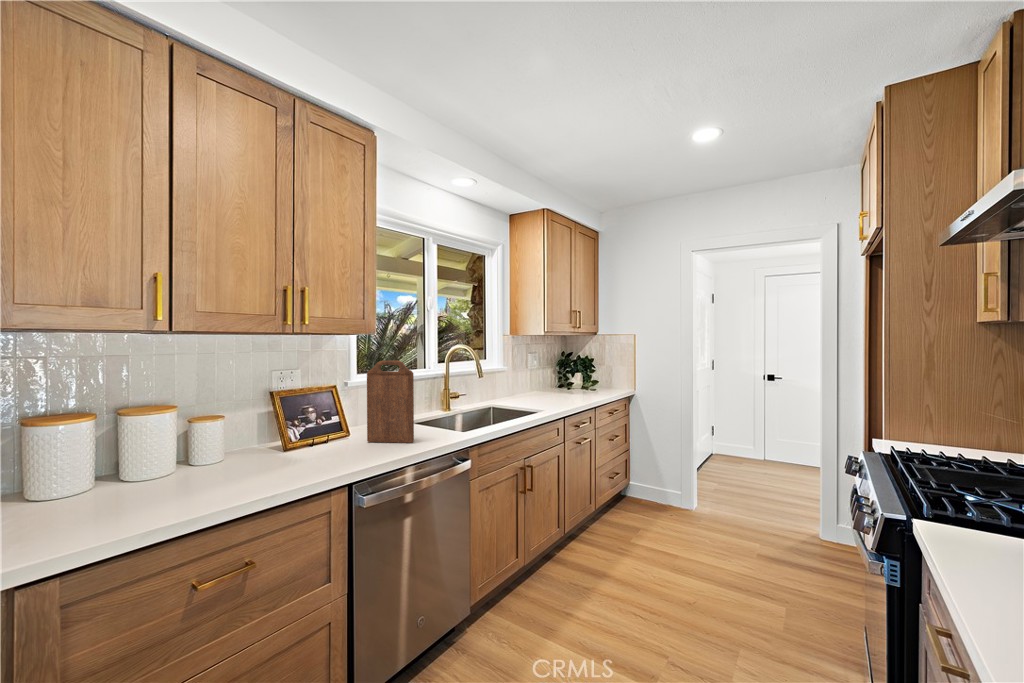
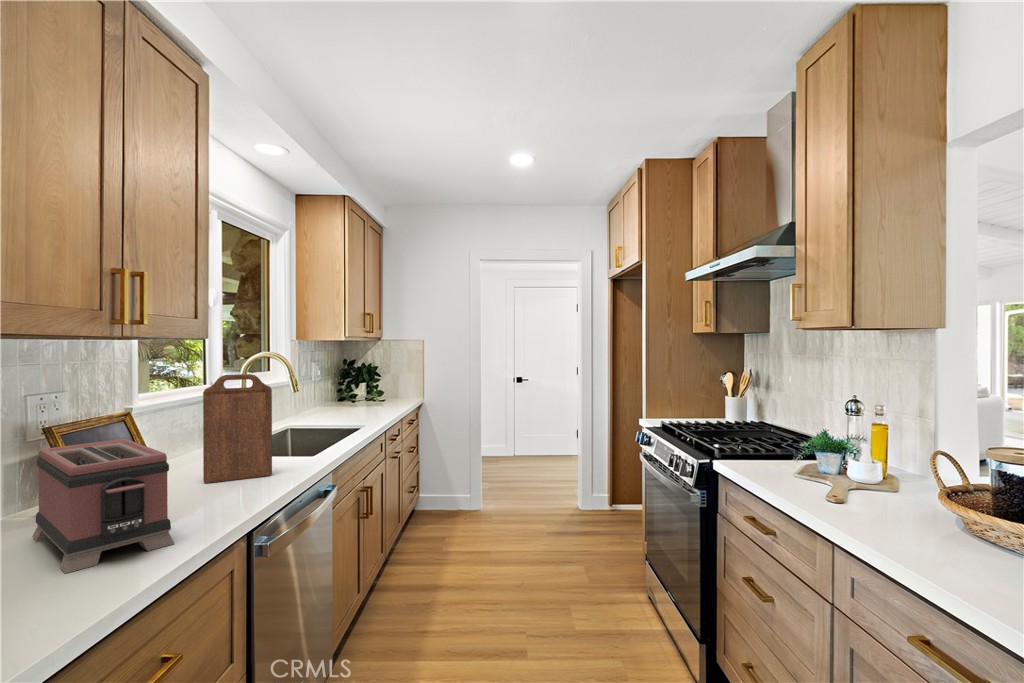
toaster: none [208,403,295,488] -> present [32,439,174,574]

